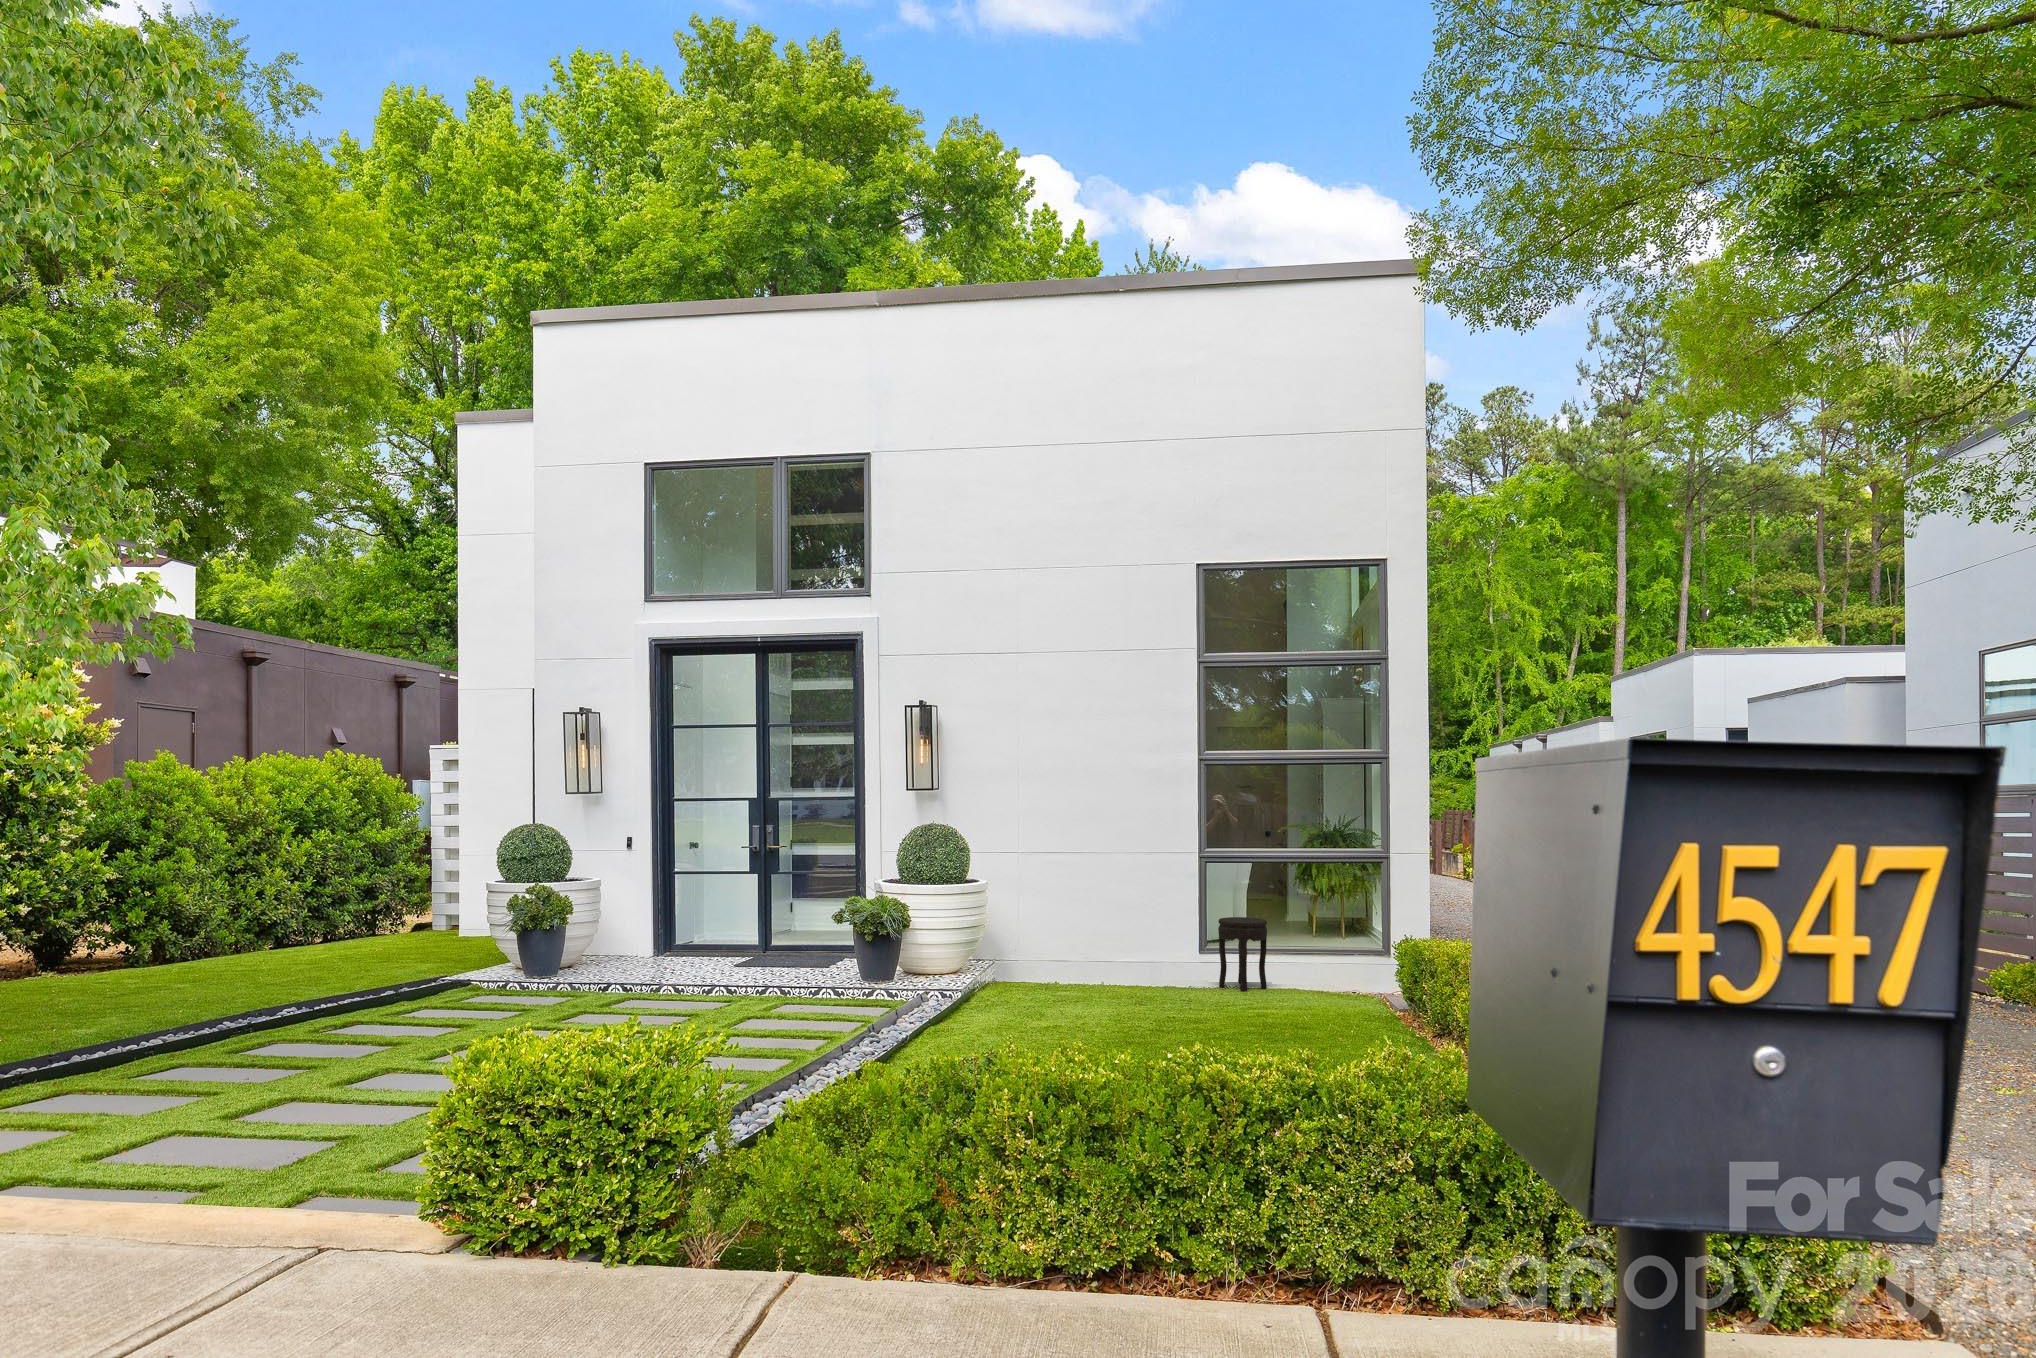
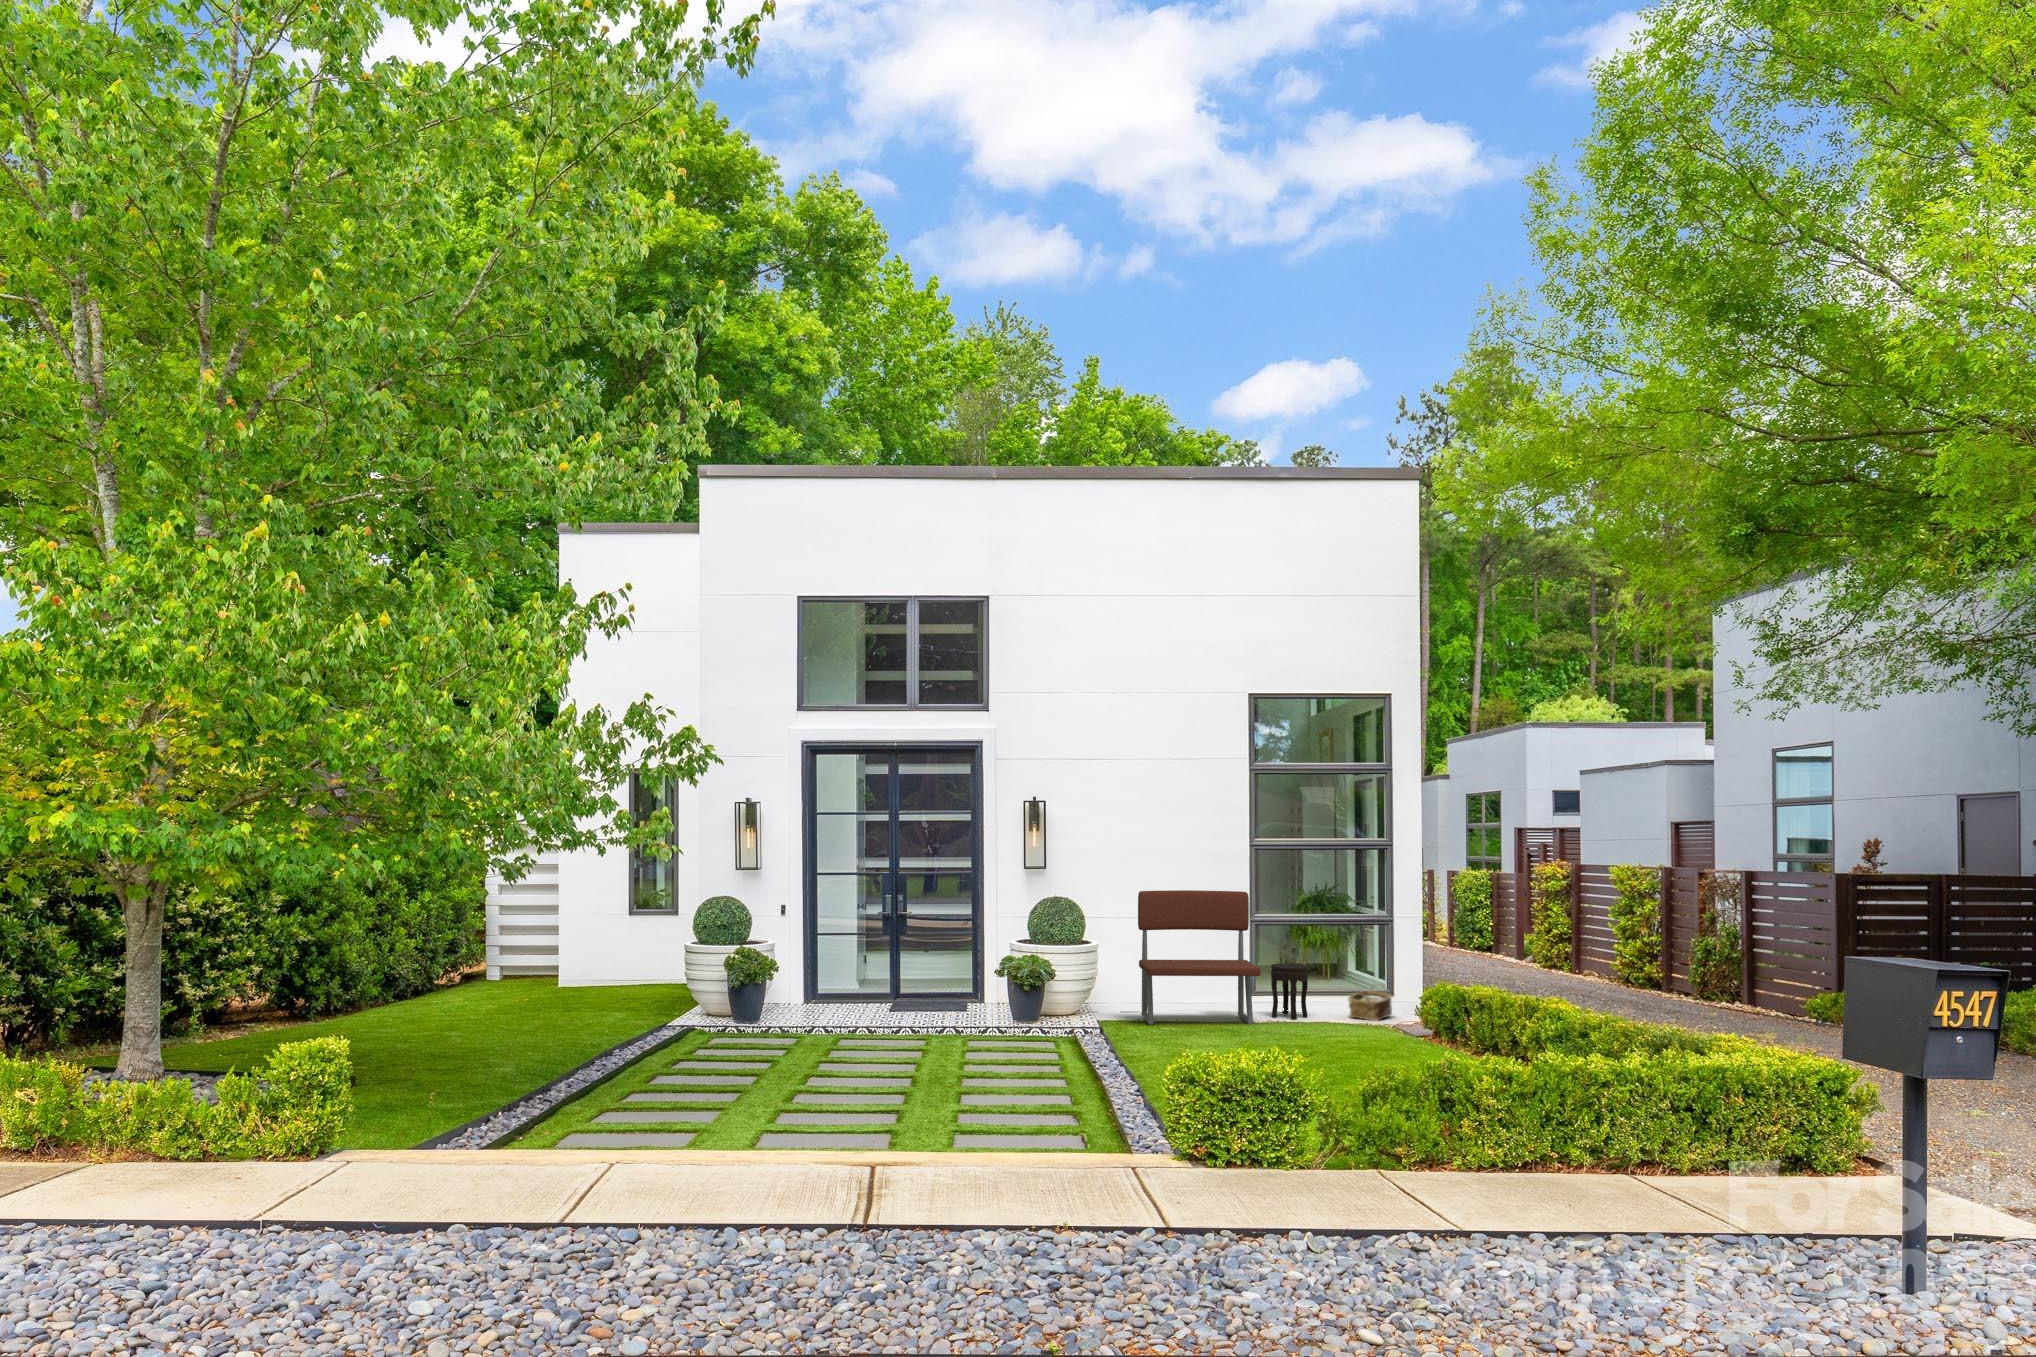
bench: none [1034,820,1187,996] -> present [1138,890,1261,1025]
woven basket: none [1320,947,1382,997] -> present [1348,985,1392,1021]

